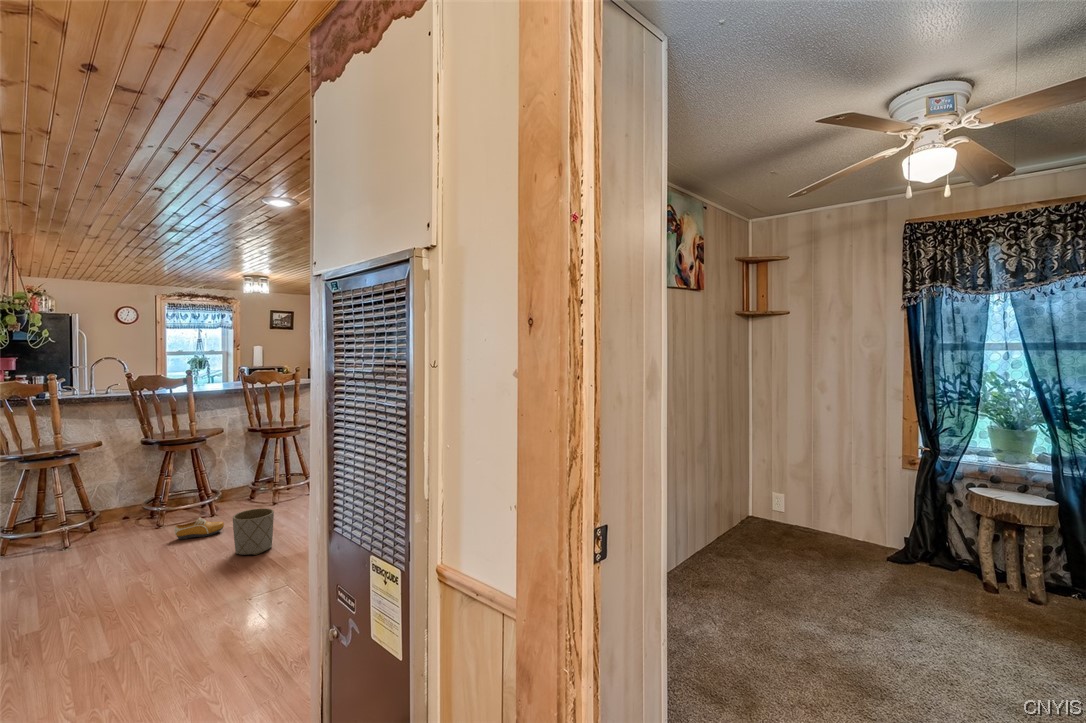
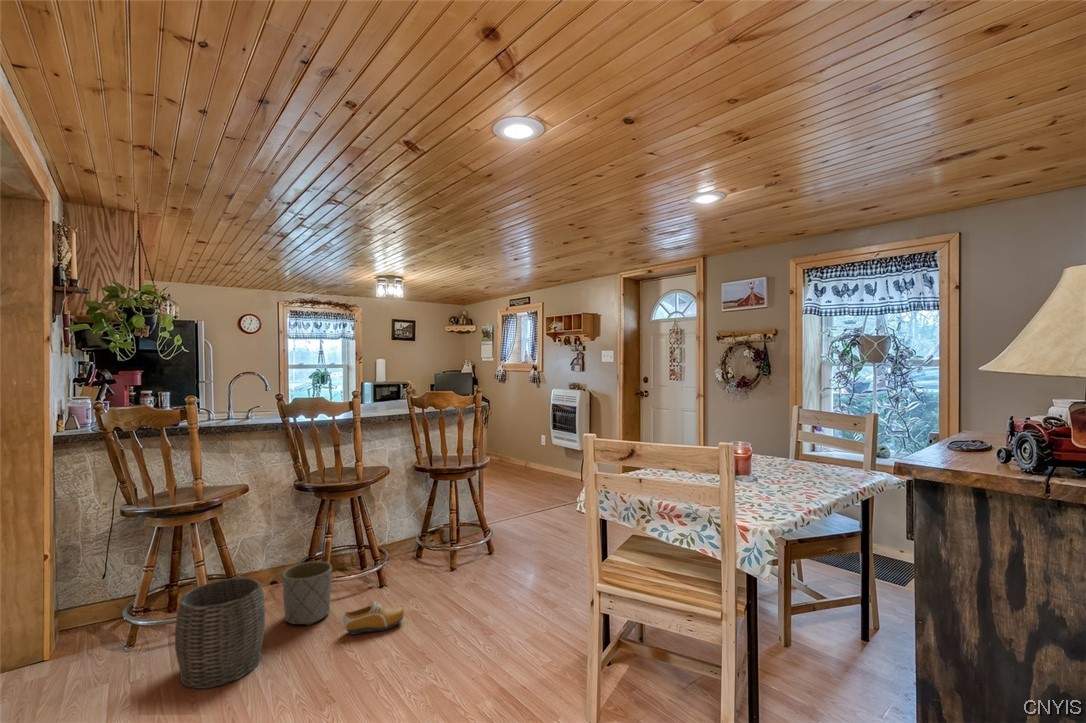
woven basket: none [38,501,110,570] -> present [175,578,265,689]
planter: present [233,508,274,555] -> present [282,561,332,625]

